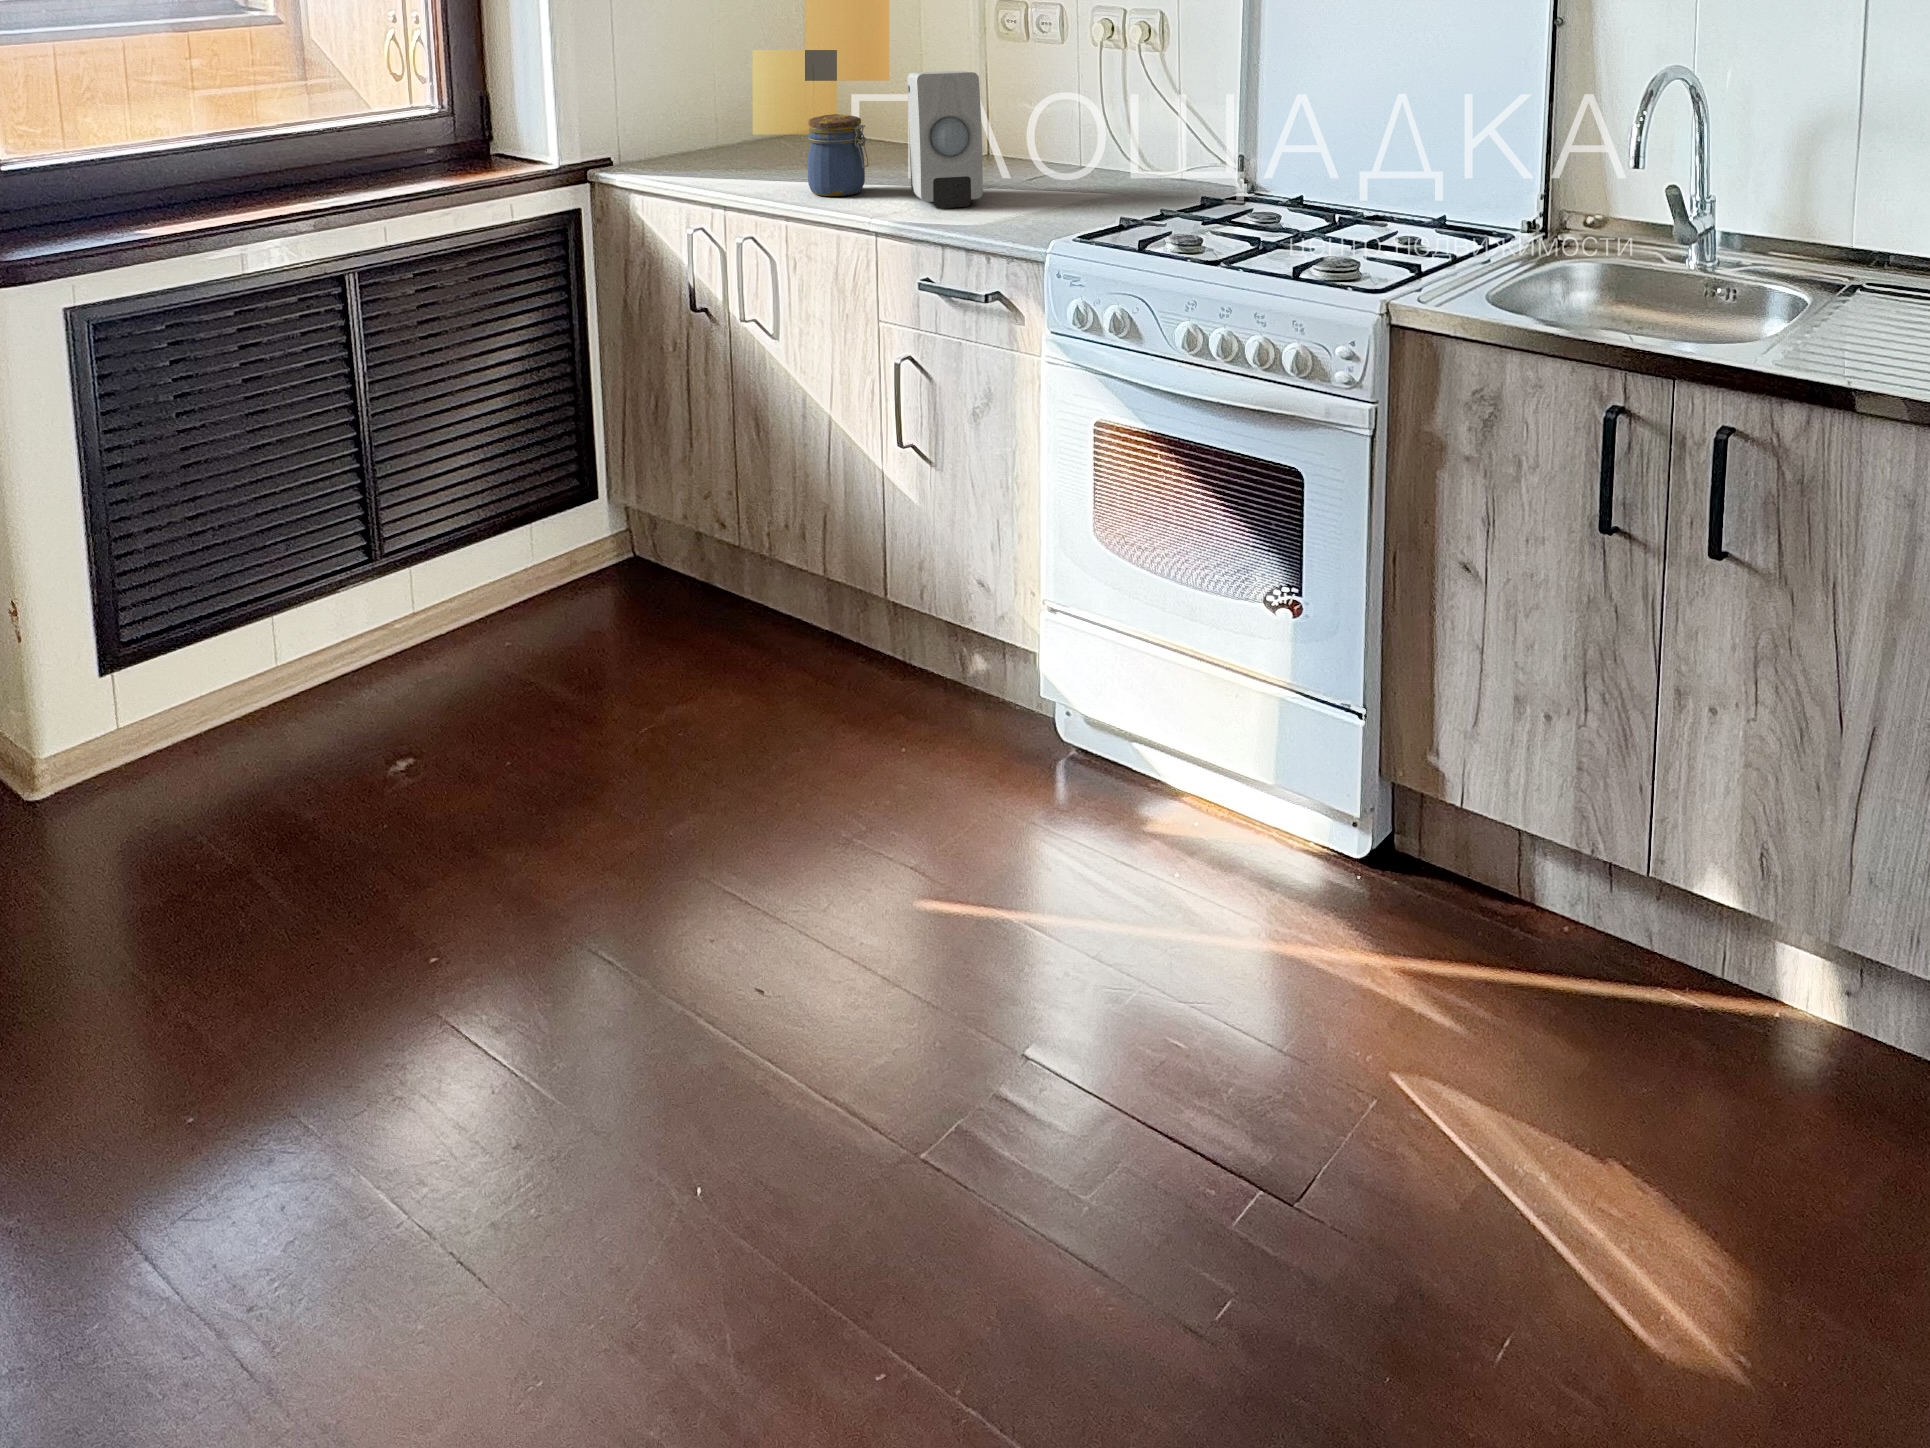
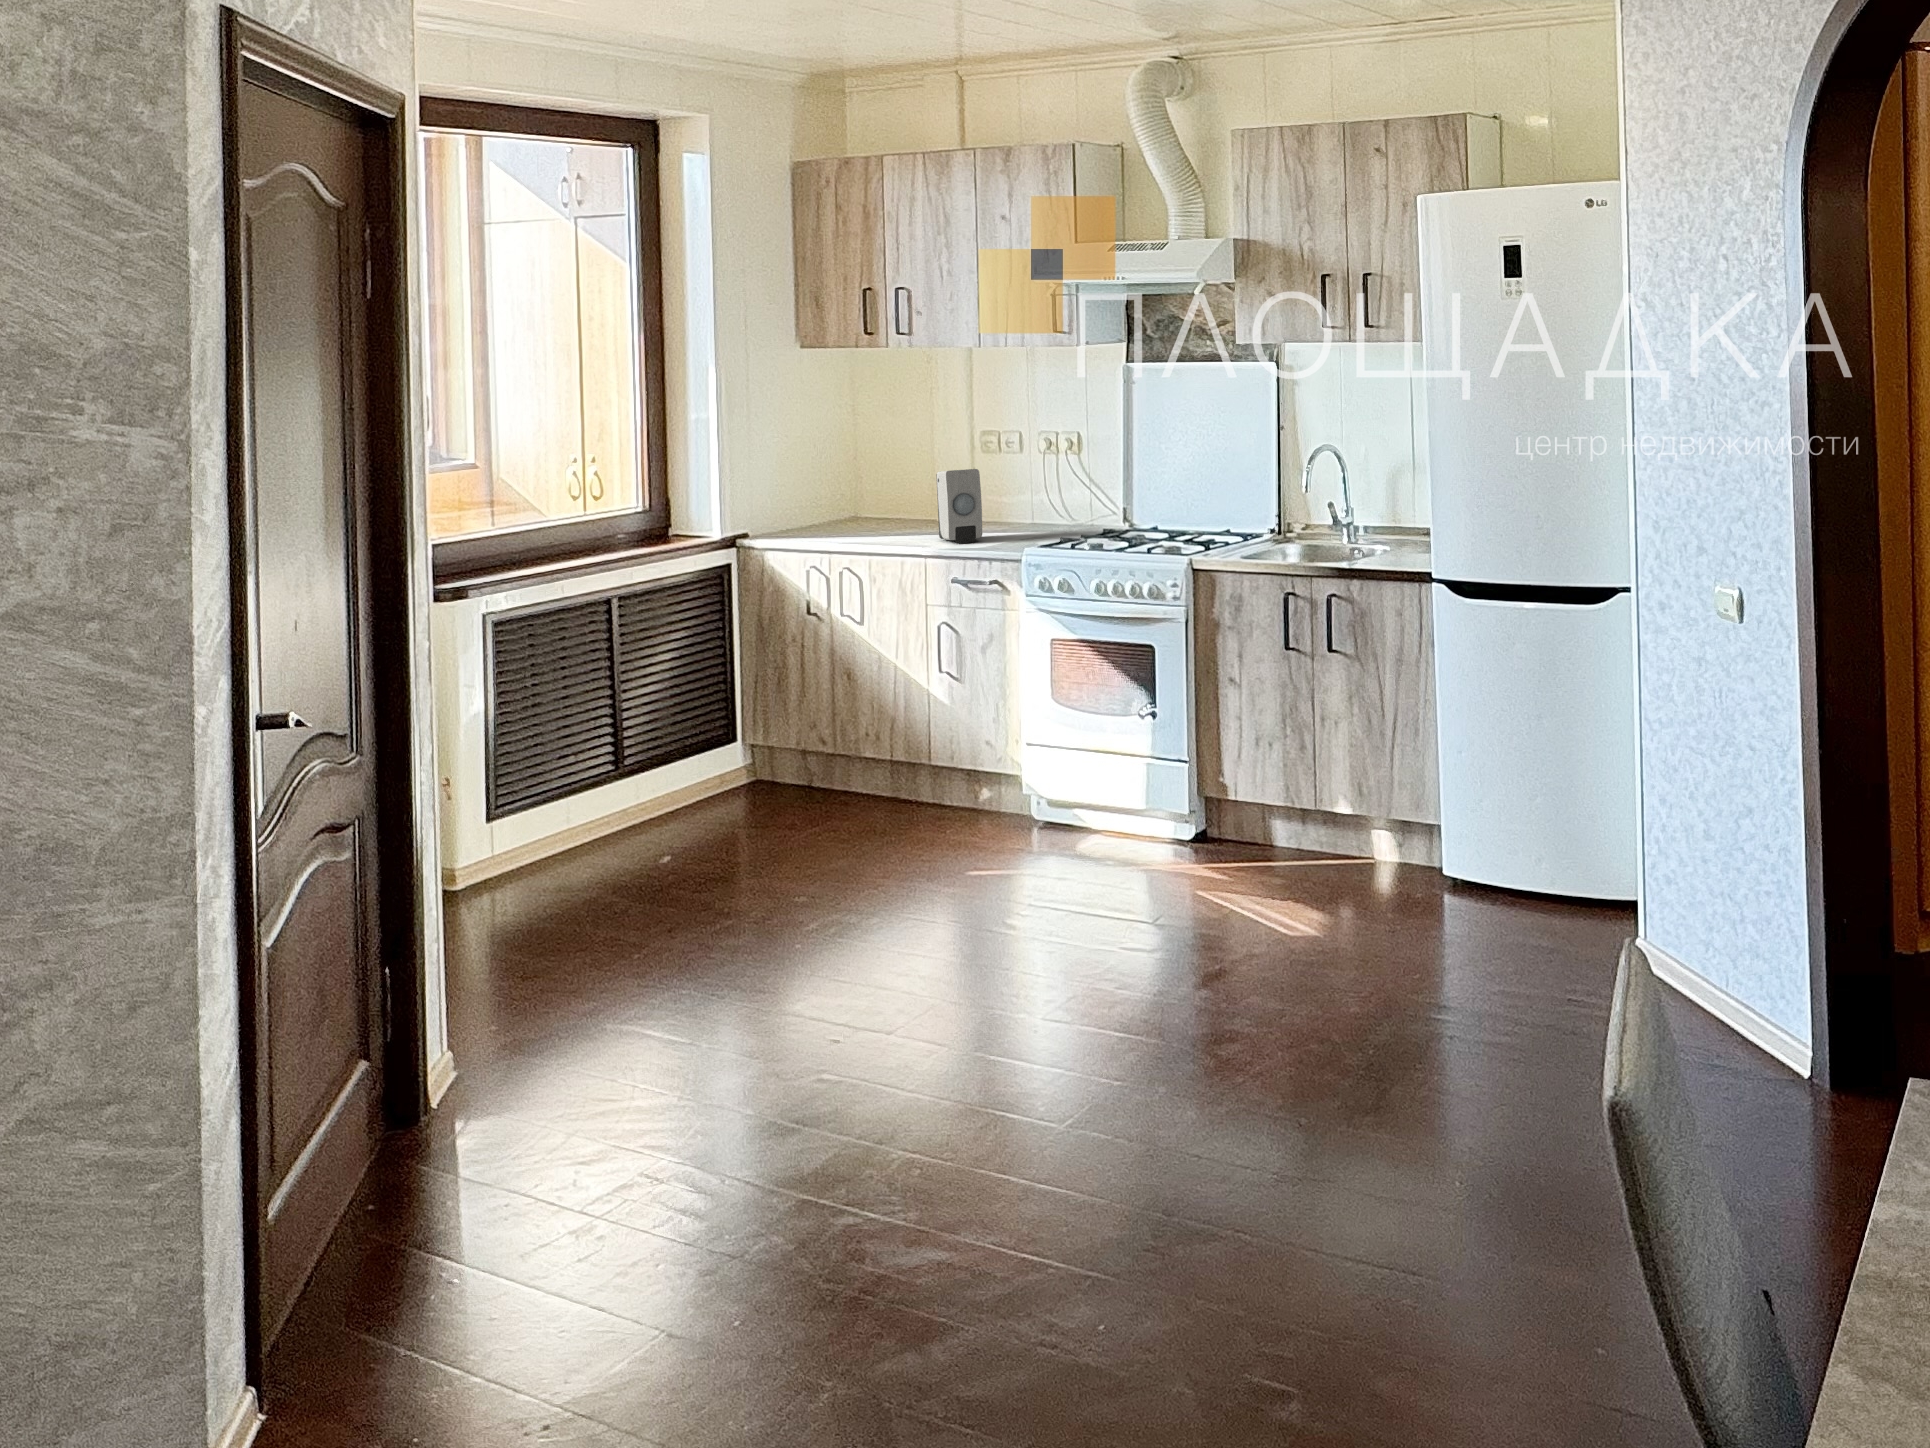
jar: present [808,114,868,196] -> none [879,497,914,543]

